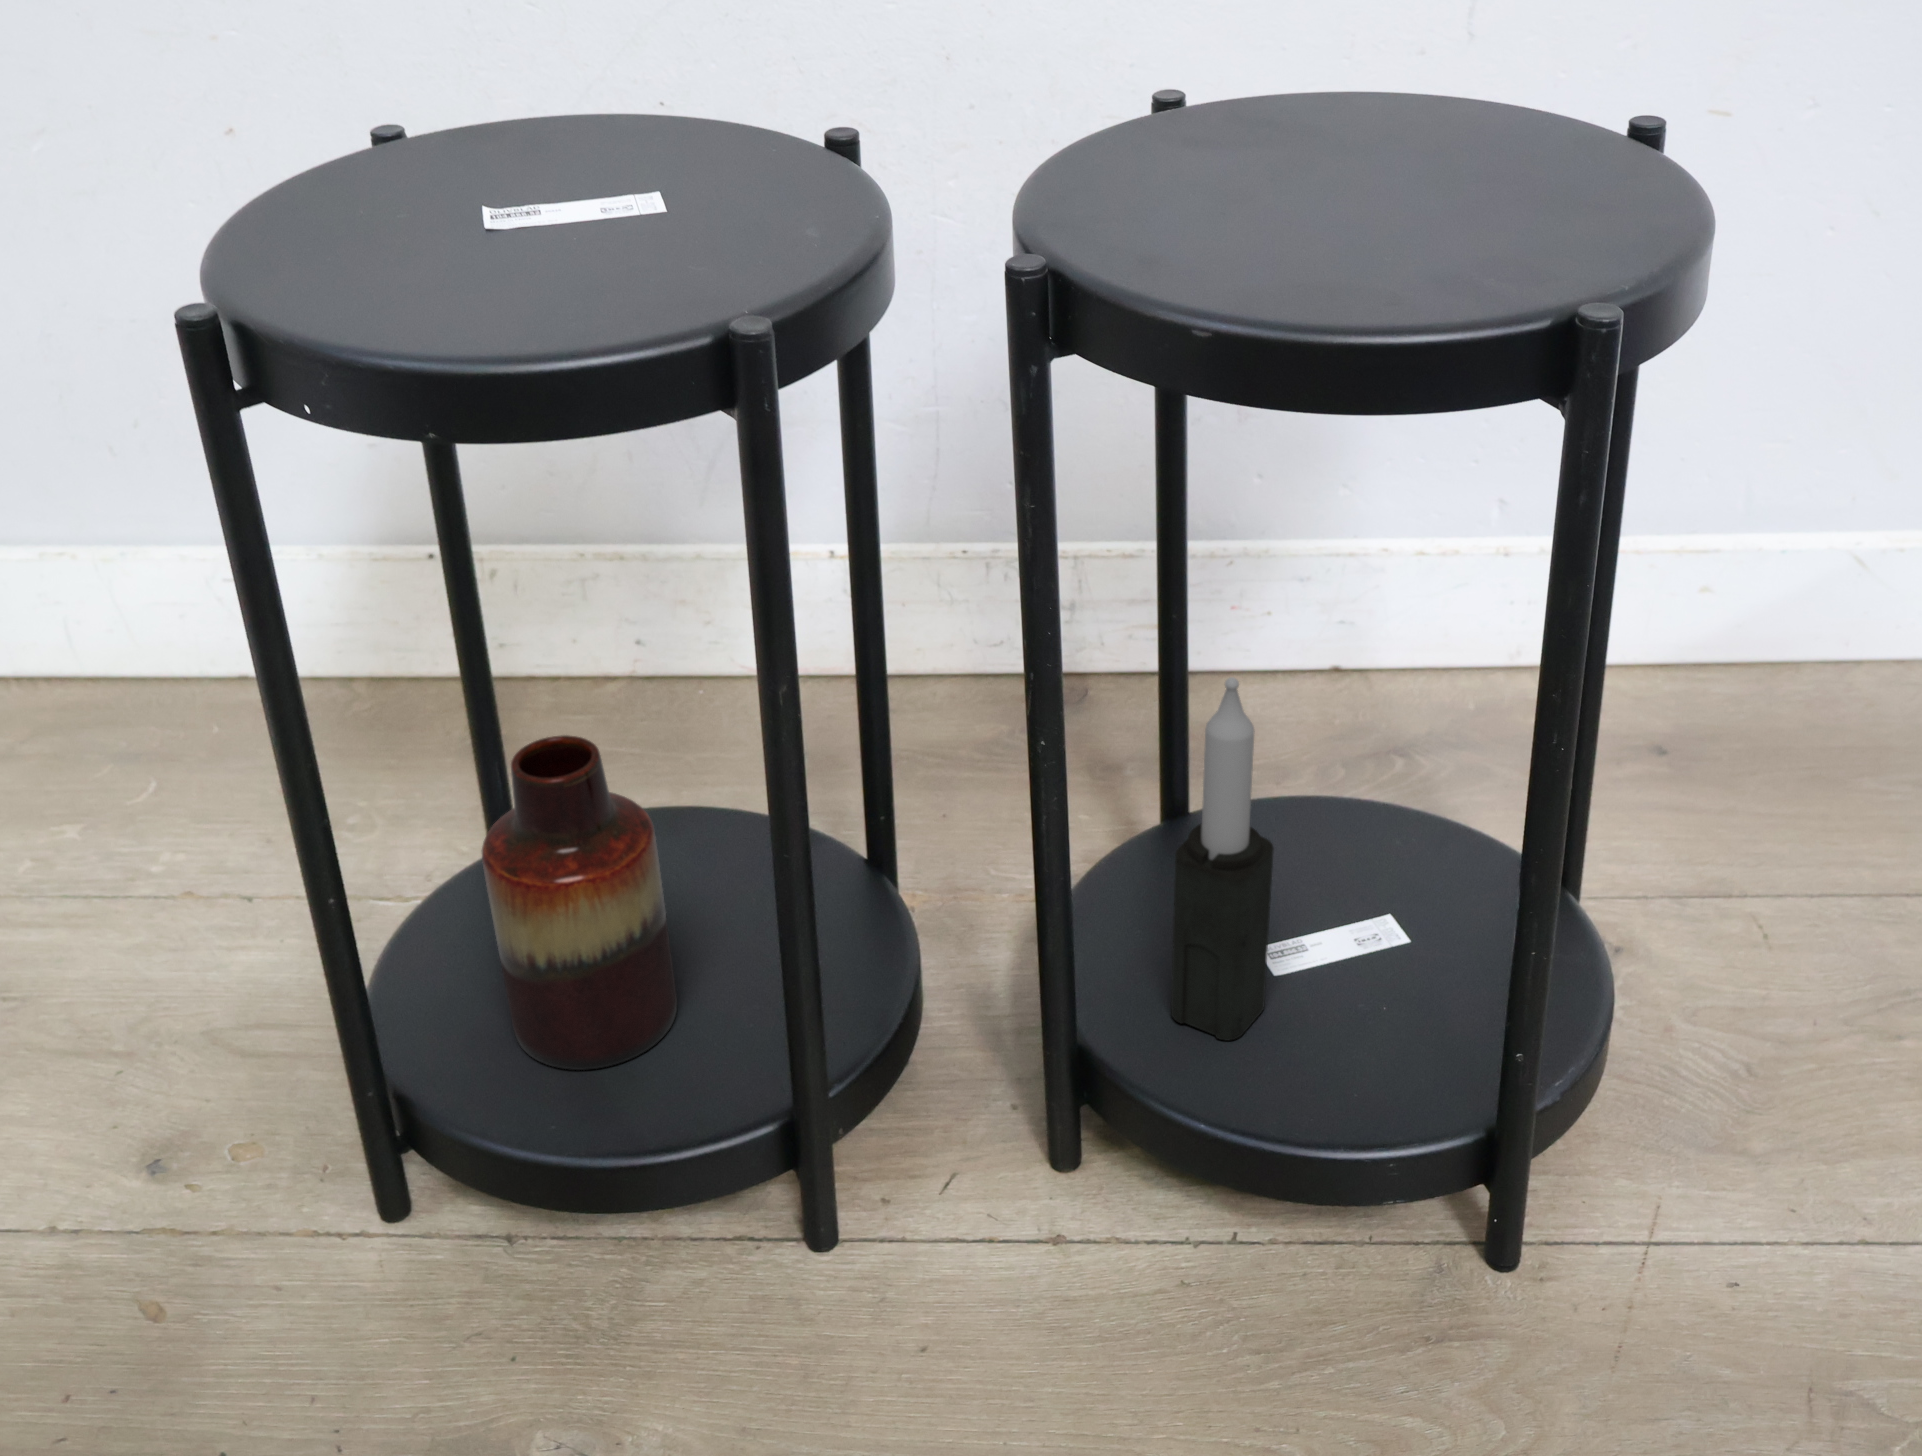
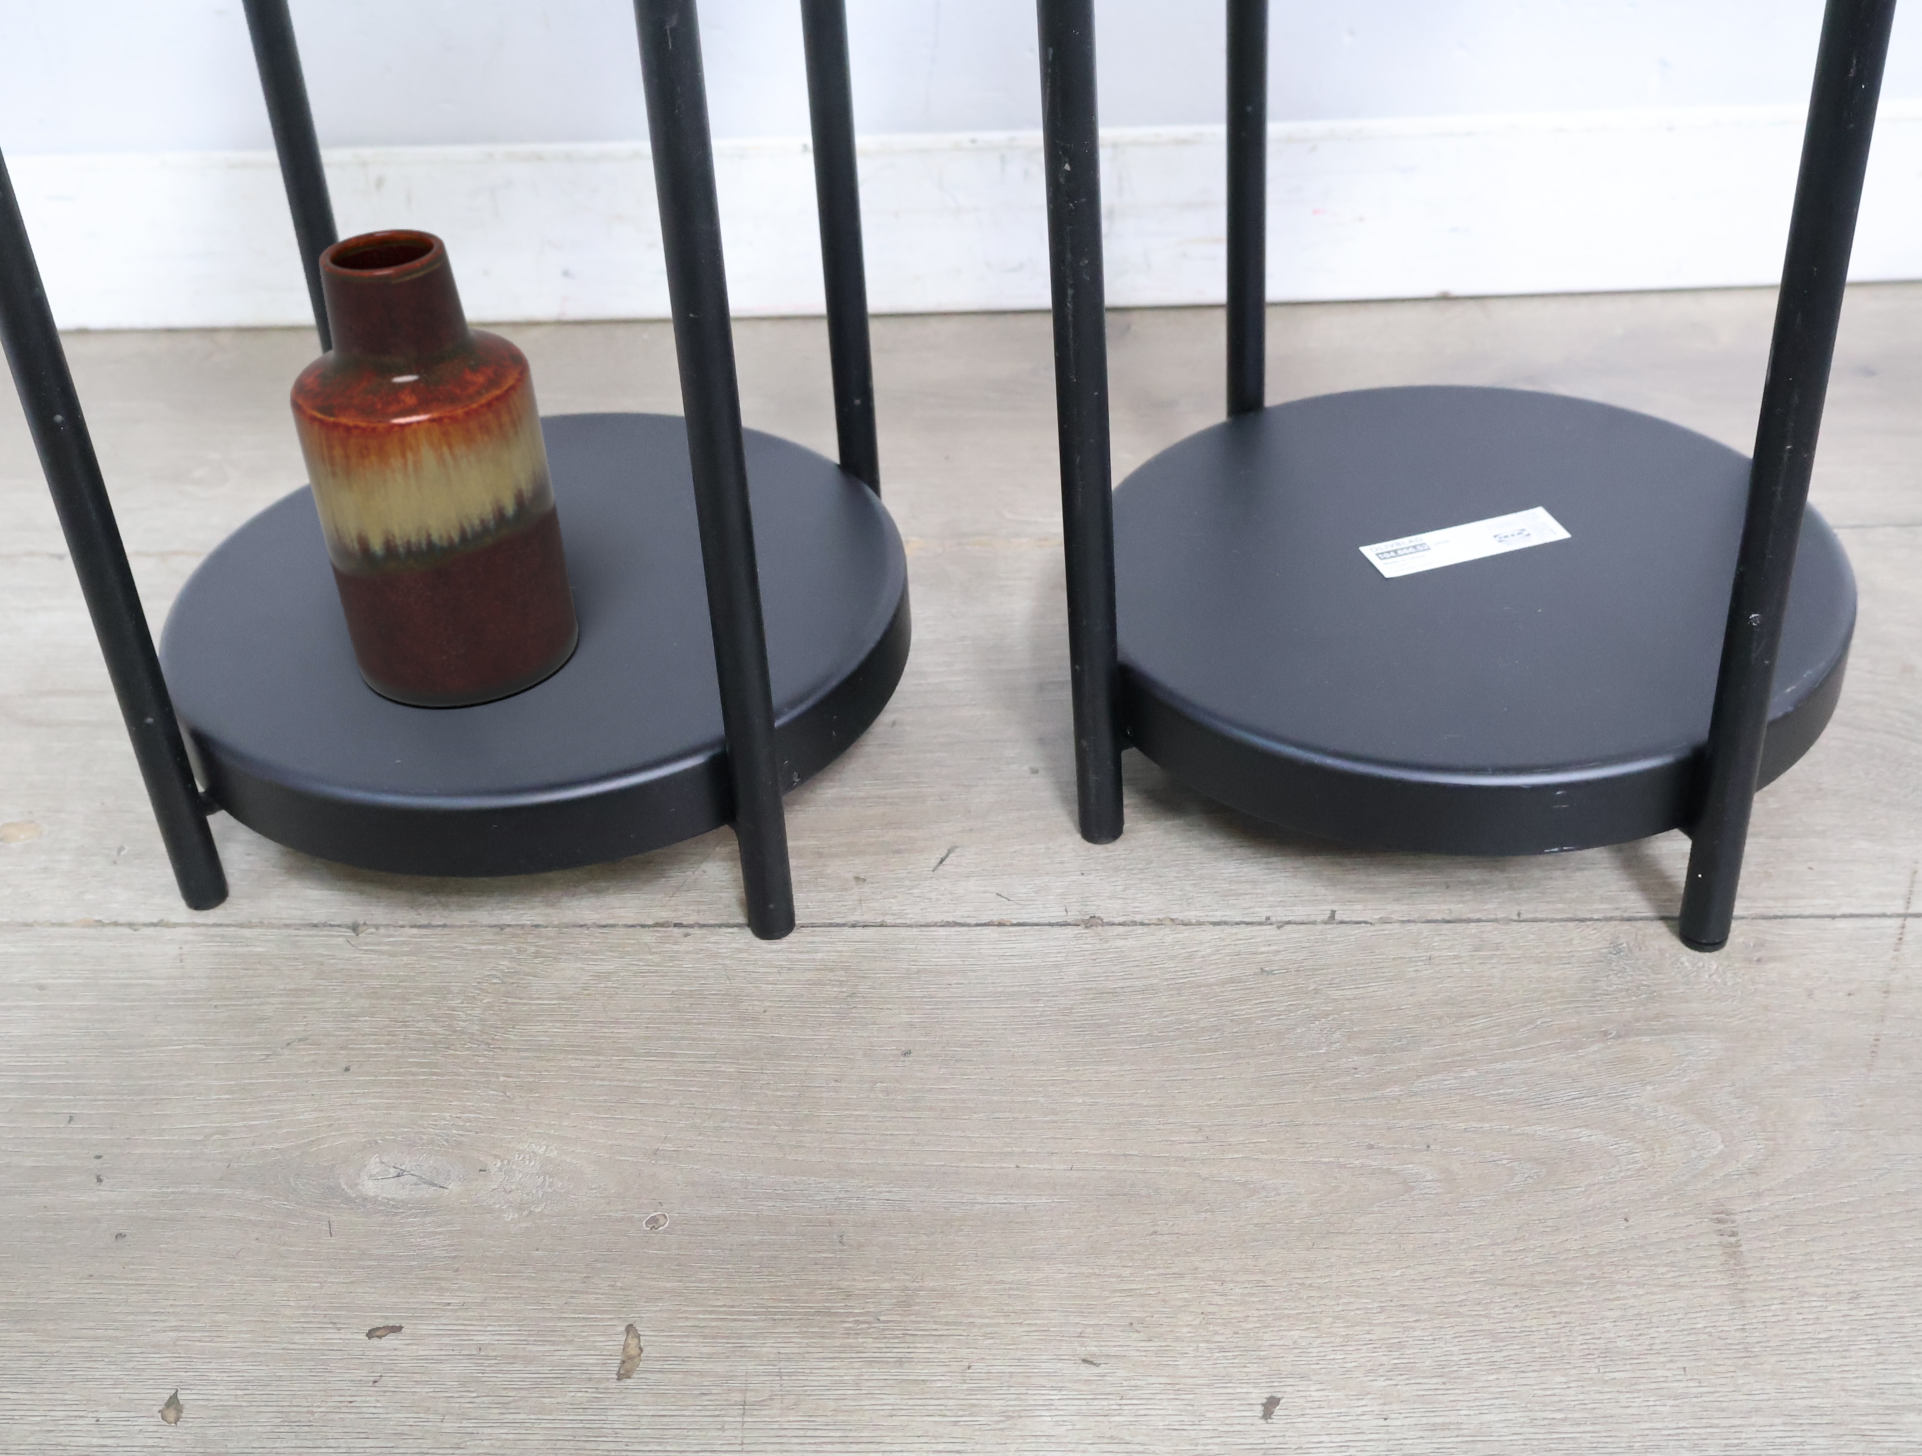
candle: present [1171,677,1274,1041] -> none [1245,97,1394,660]

